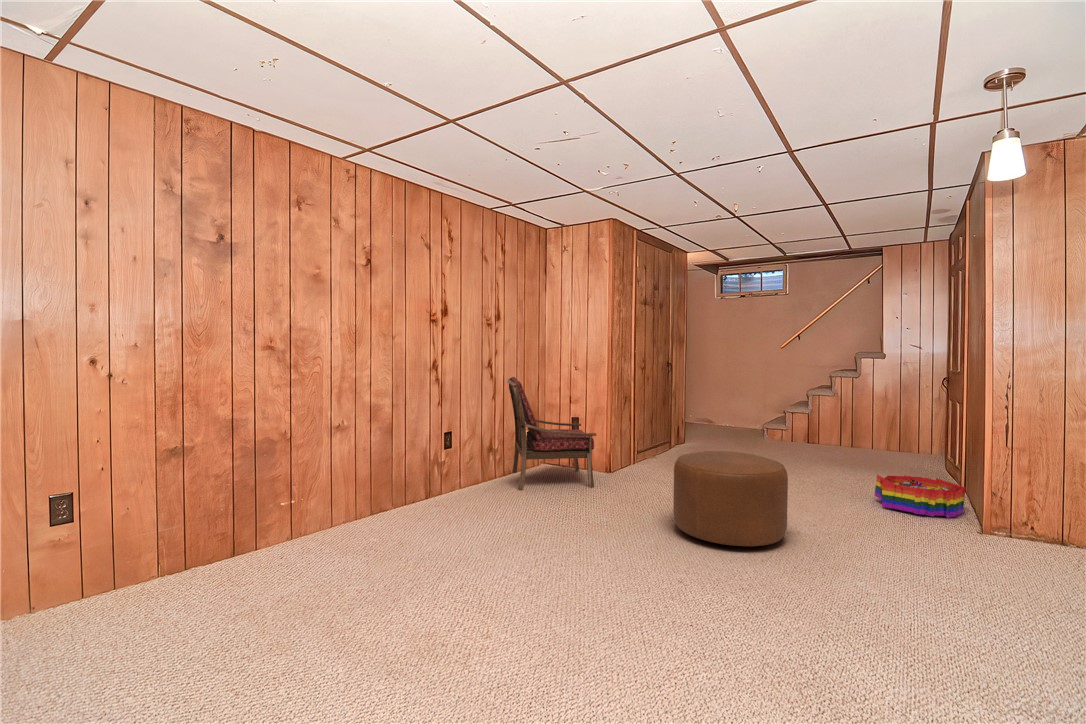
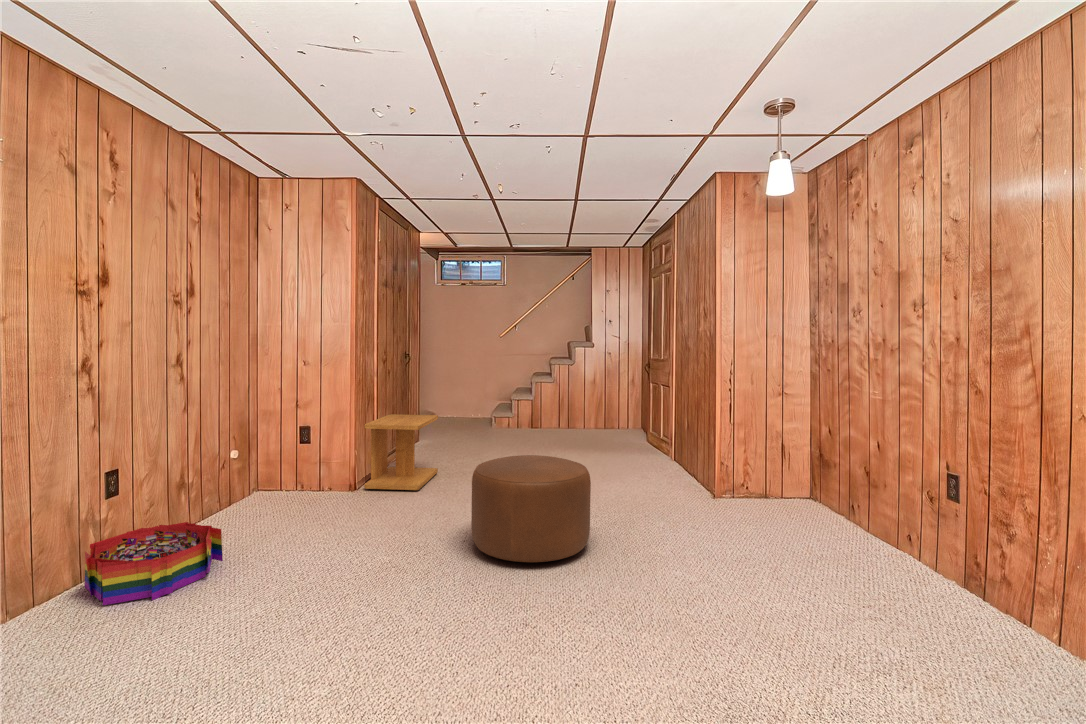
armchair: present [507,377,596,490] -> none [204,379,349,538]
side table: none [618,412,686,477] -> present [364,414,438,490]
storage bin: present [875,474,966,519] -> present [85,522,223,605]

